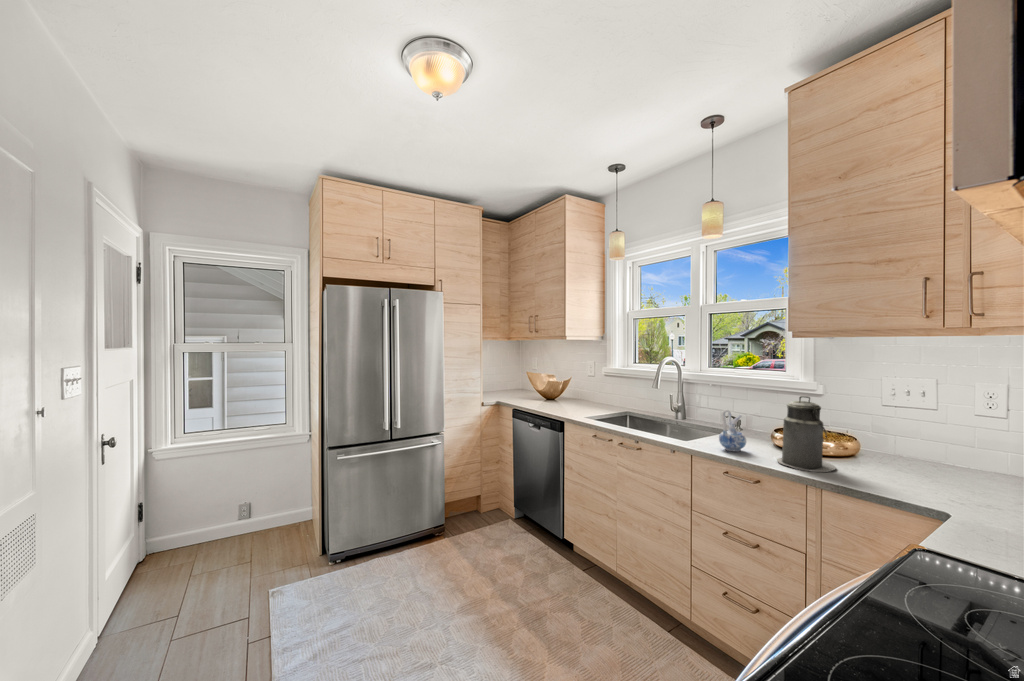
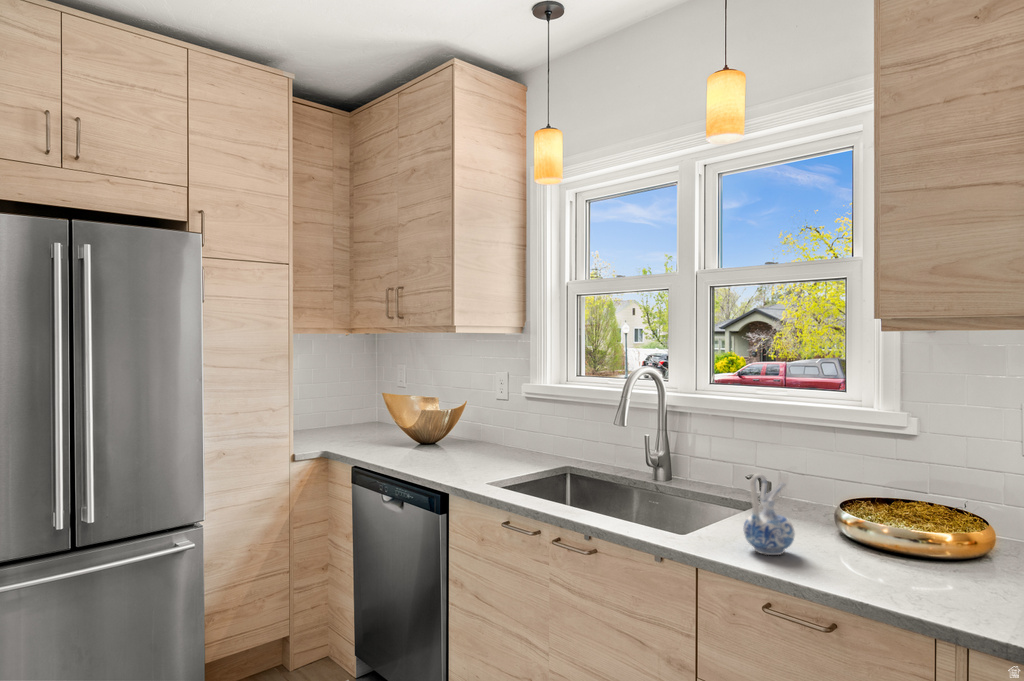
canister: present [777,396,836,472] -> none [856,447,967,600]

